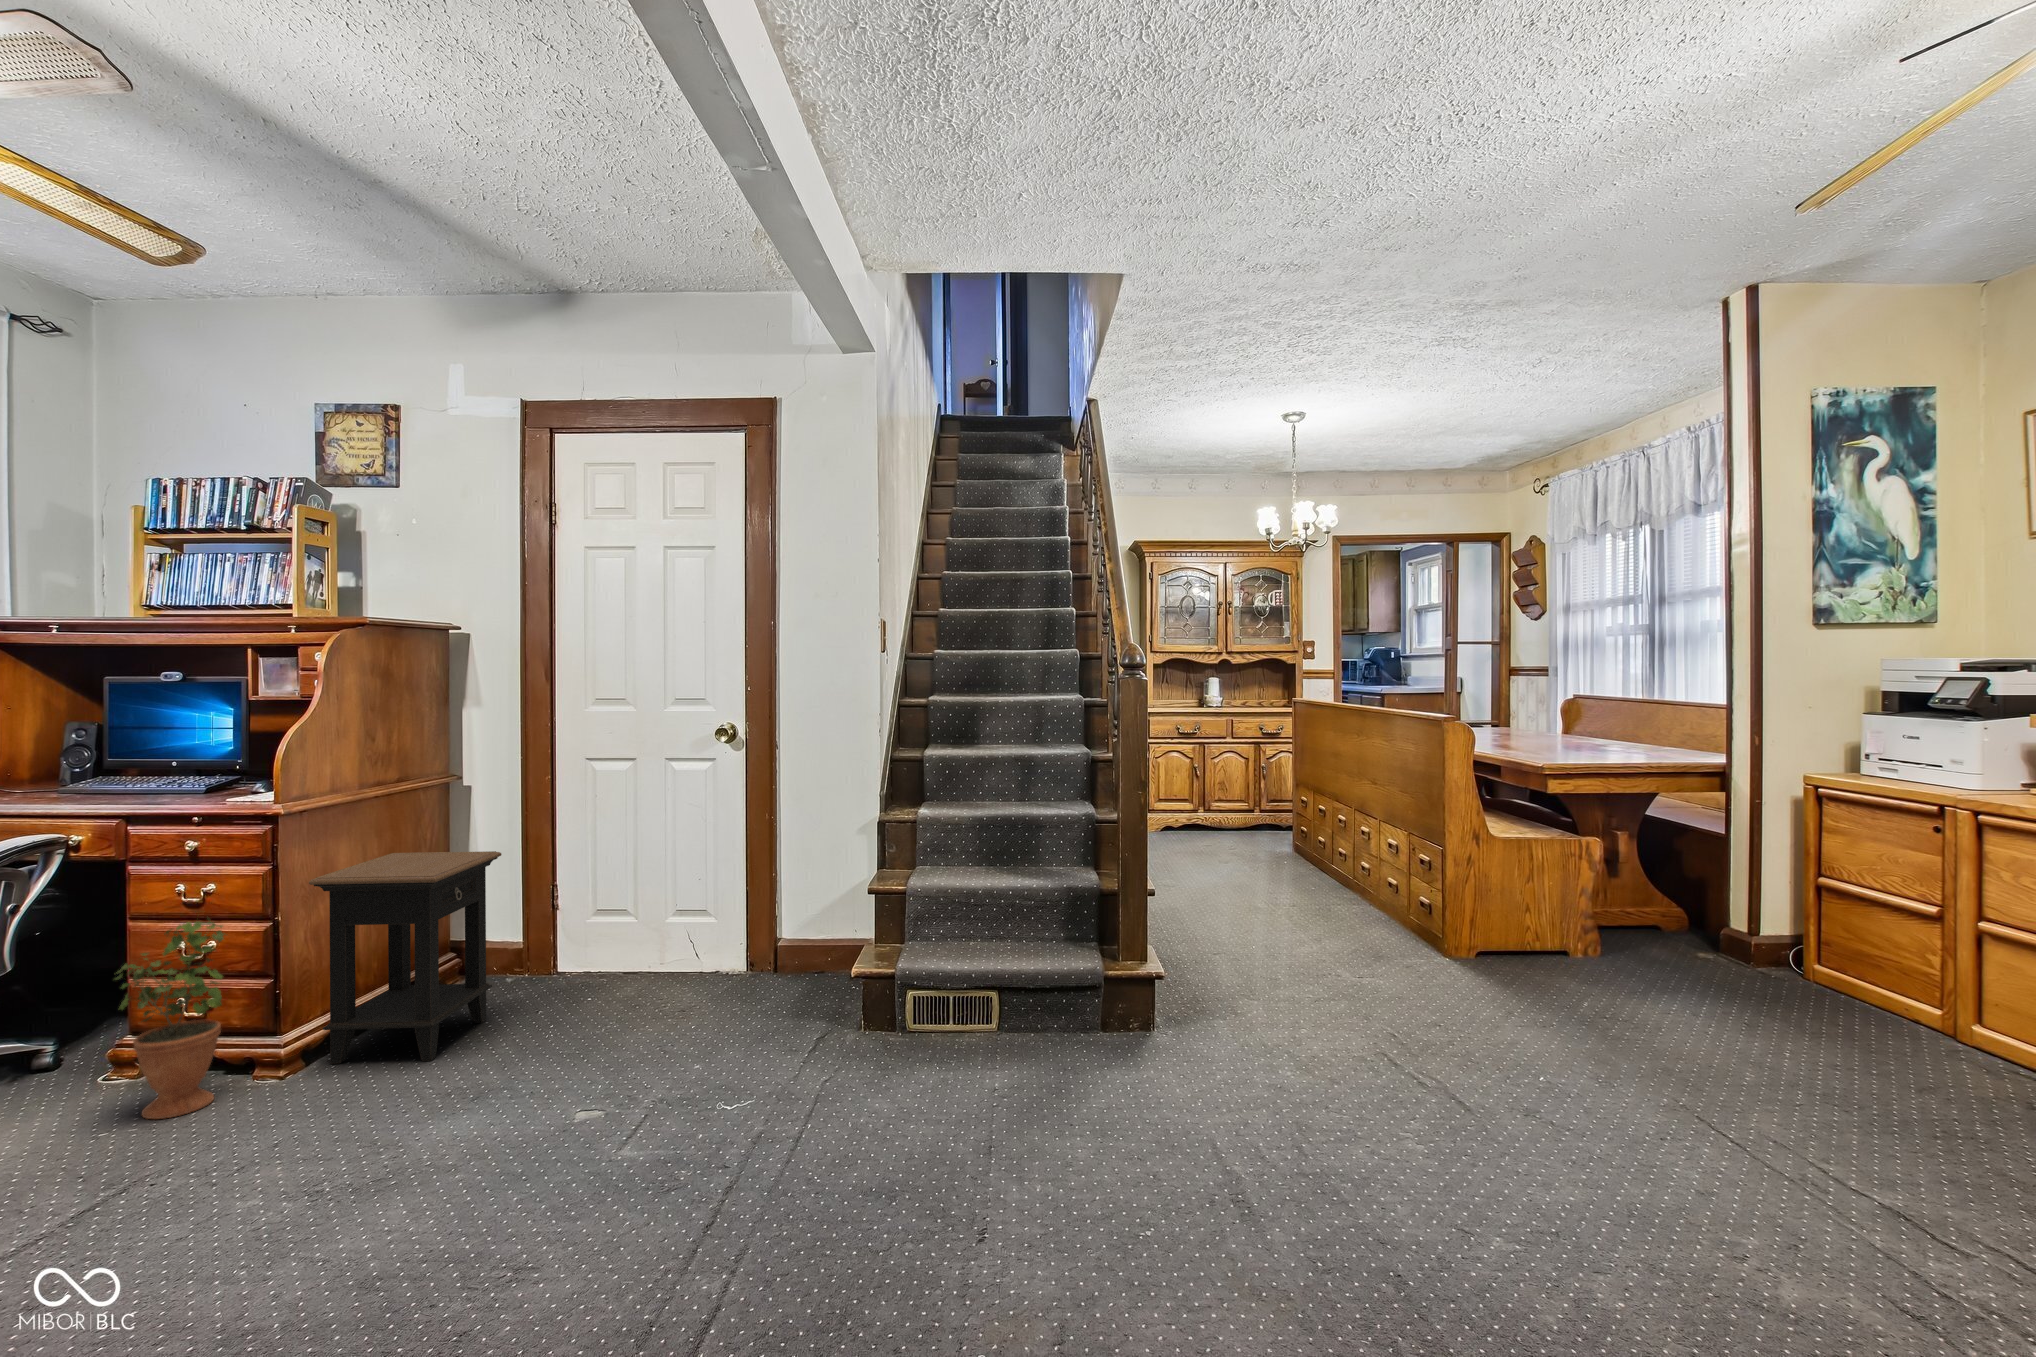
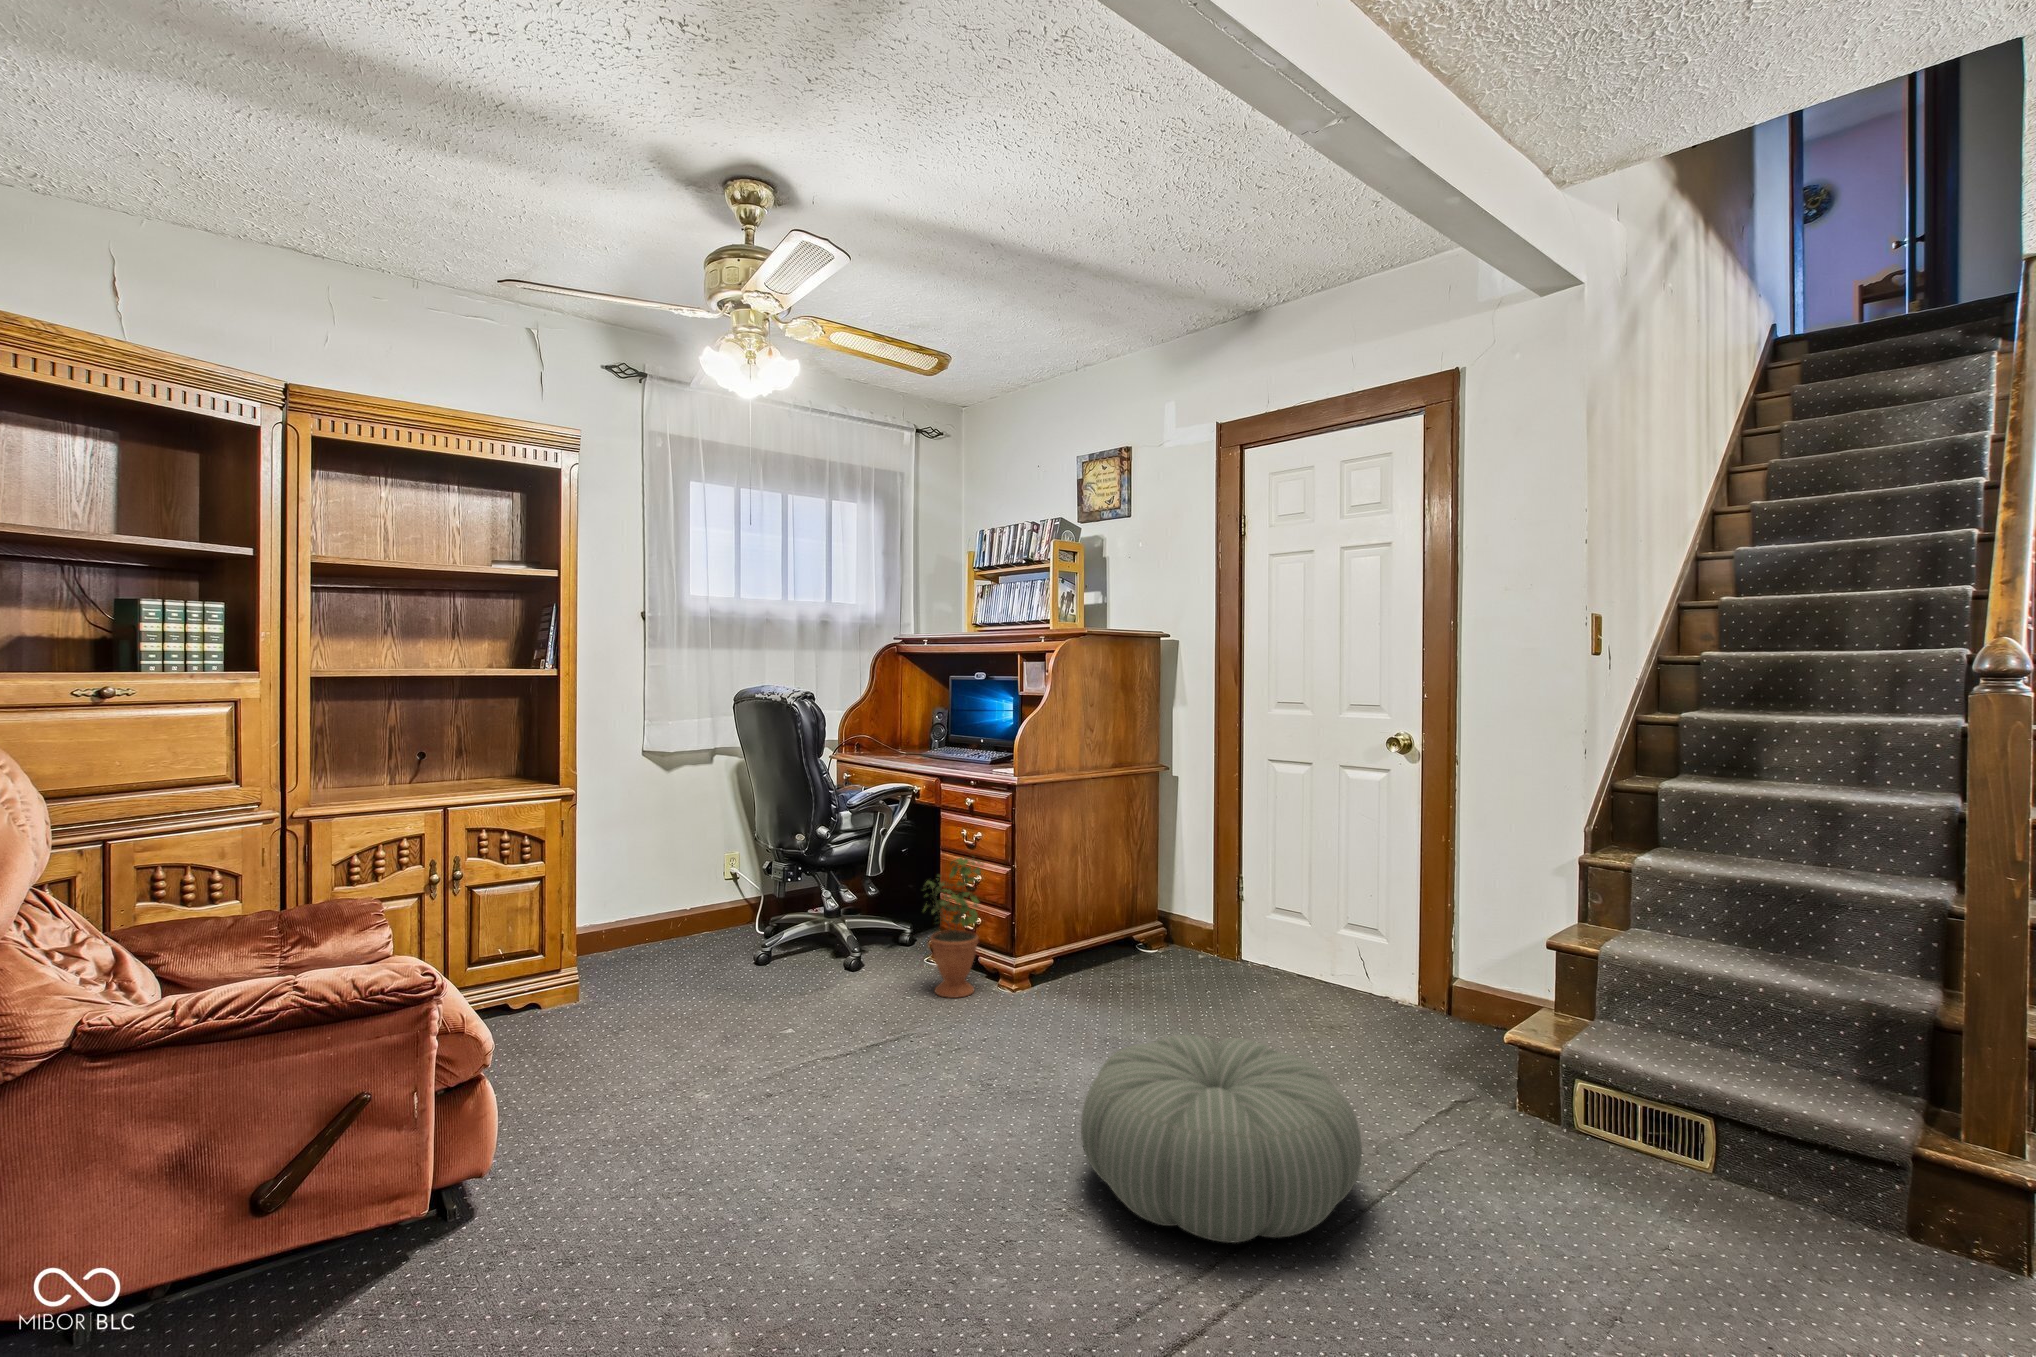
side table: present [309,851,502,1064] -> none [1034,826,1178,1008]
pouf: none [509,1033,795,1241] -> present [1081,1035,1362,1243]

